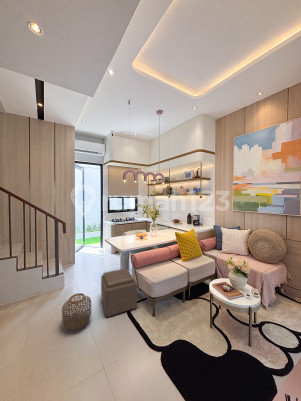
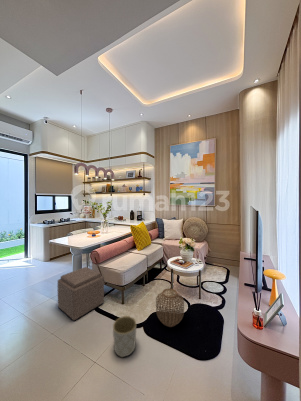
woven basket: present [62,293,91,330] -> present [156,288,184,327]
planter: none [121,334,145,380] -> present [113,316,136,357]

